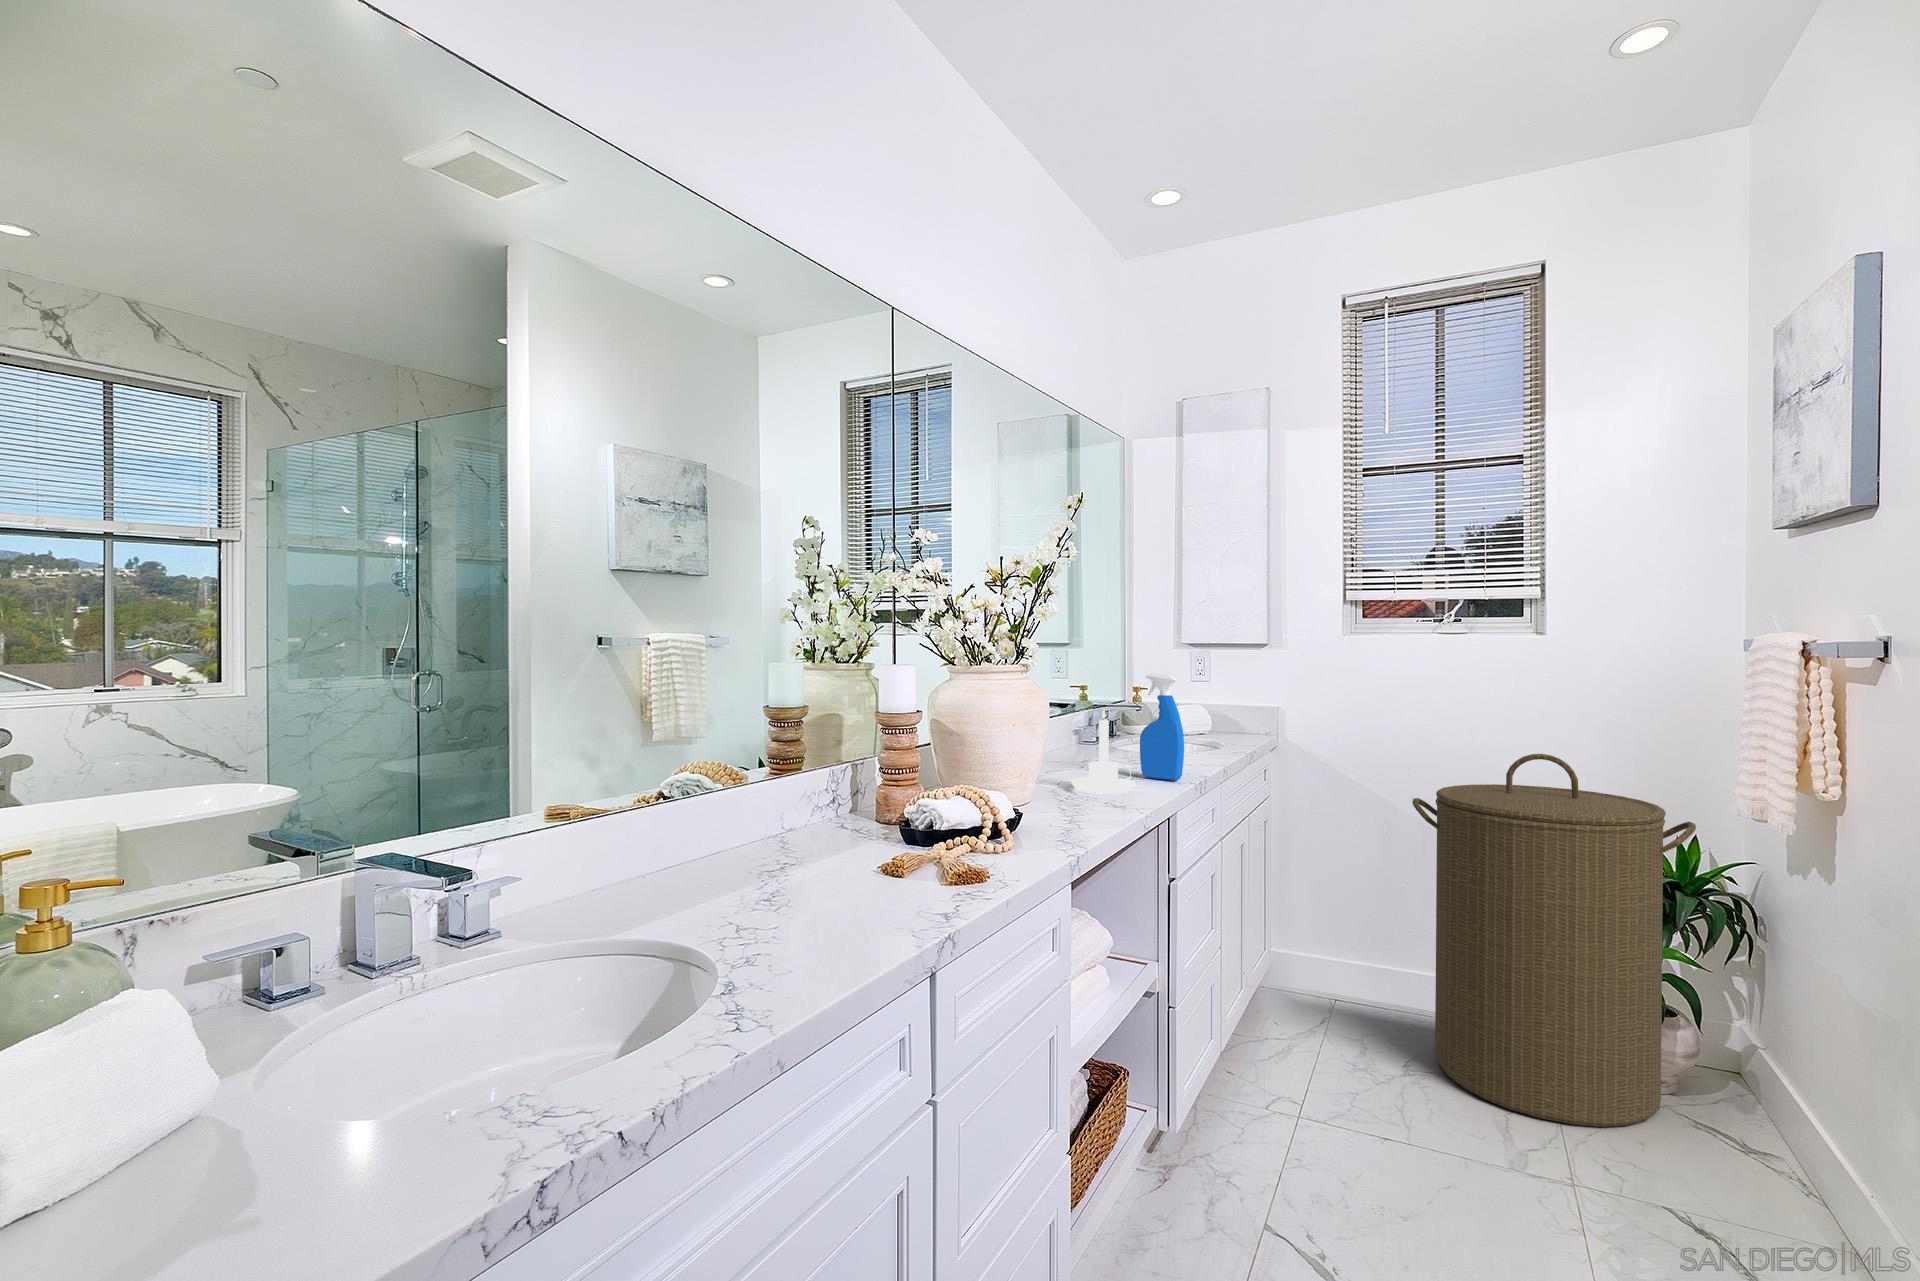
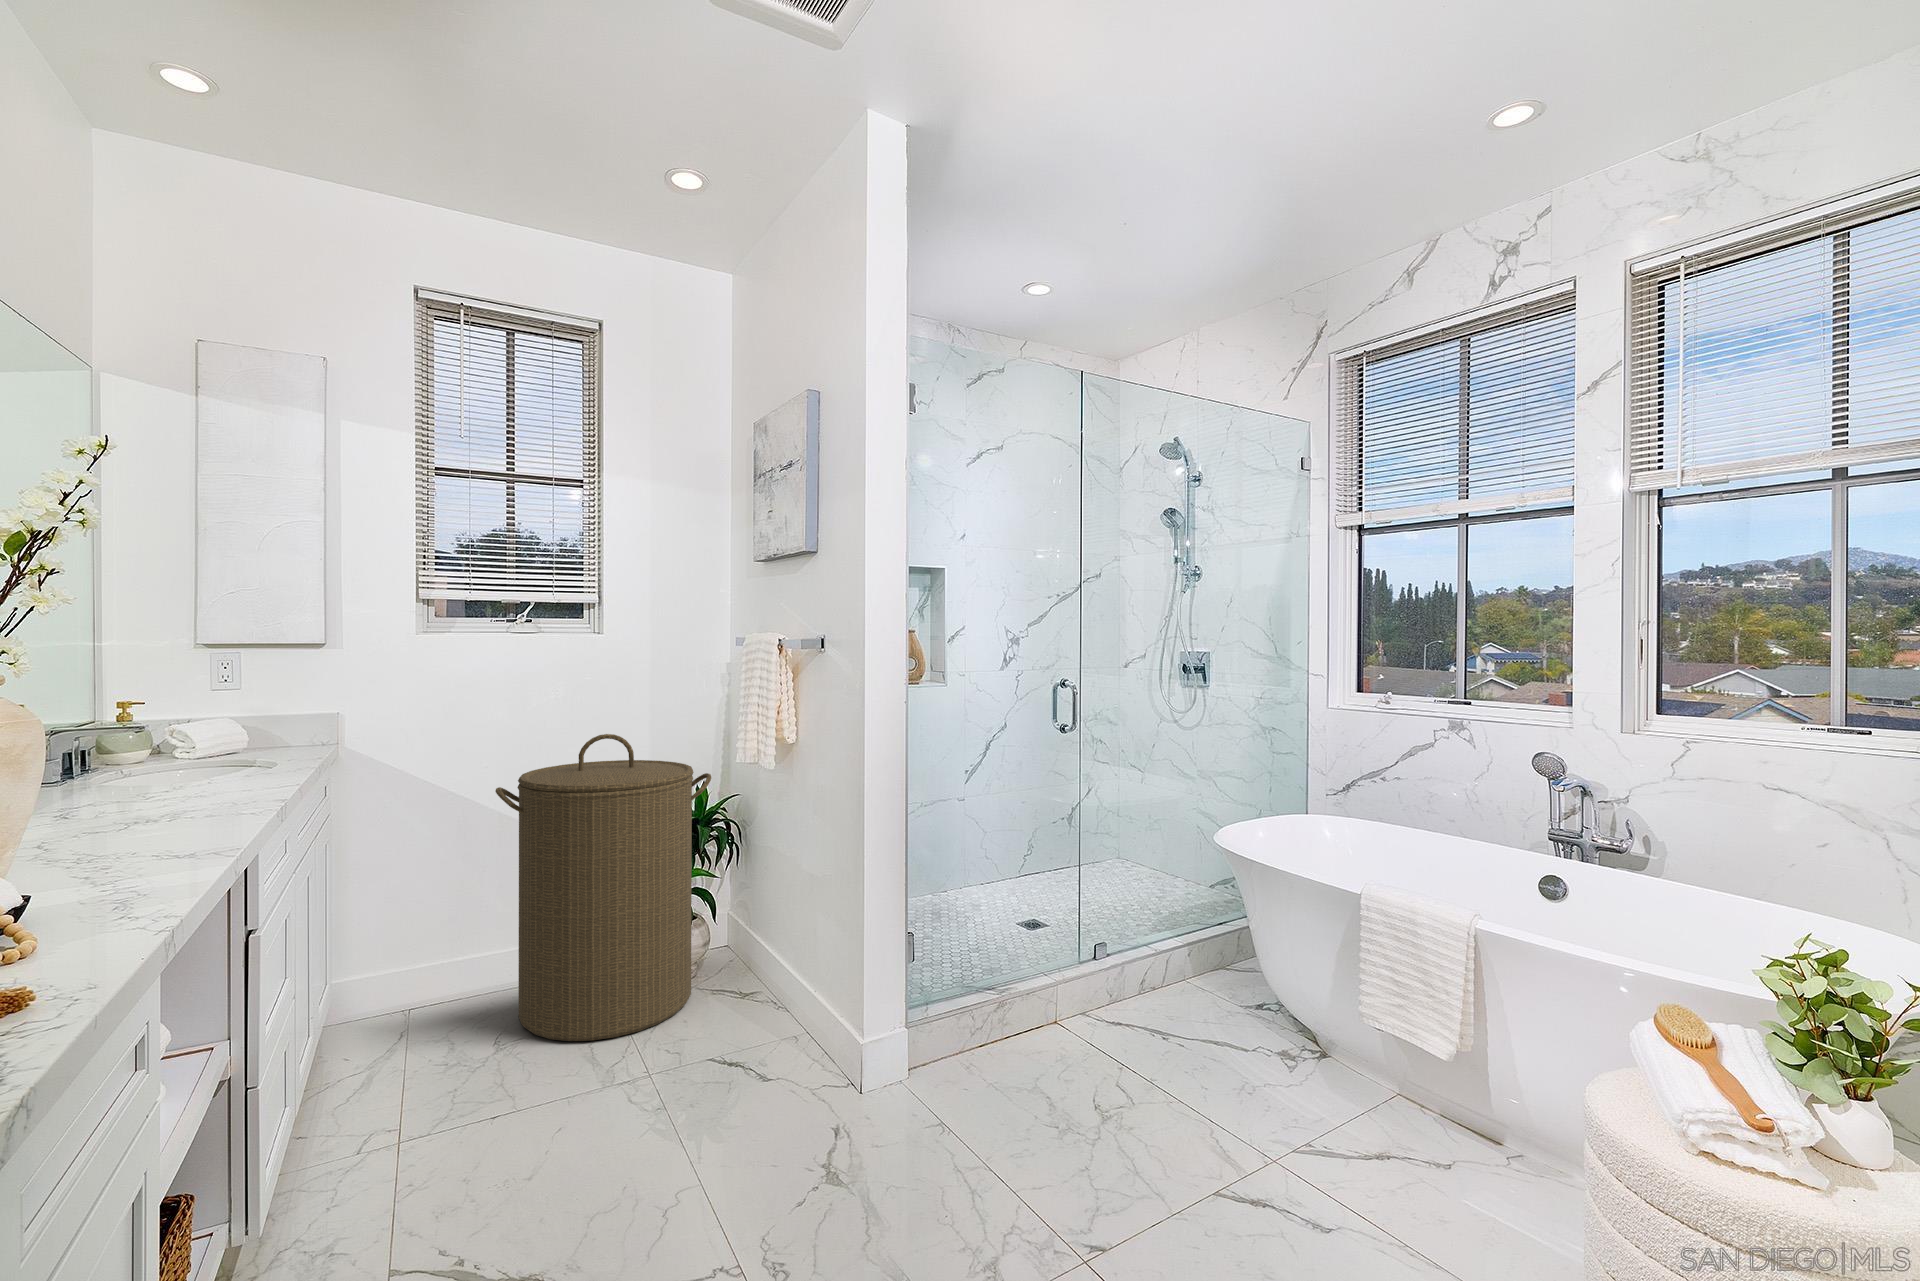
spray bottle: present [1140,674,1184,780] -> none [187,686,259,815]
candle holder: present [1071,709,1136,794] -> none [85,735,199,850]

